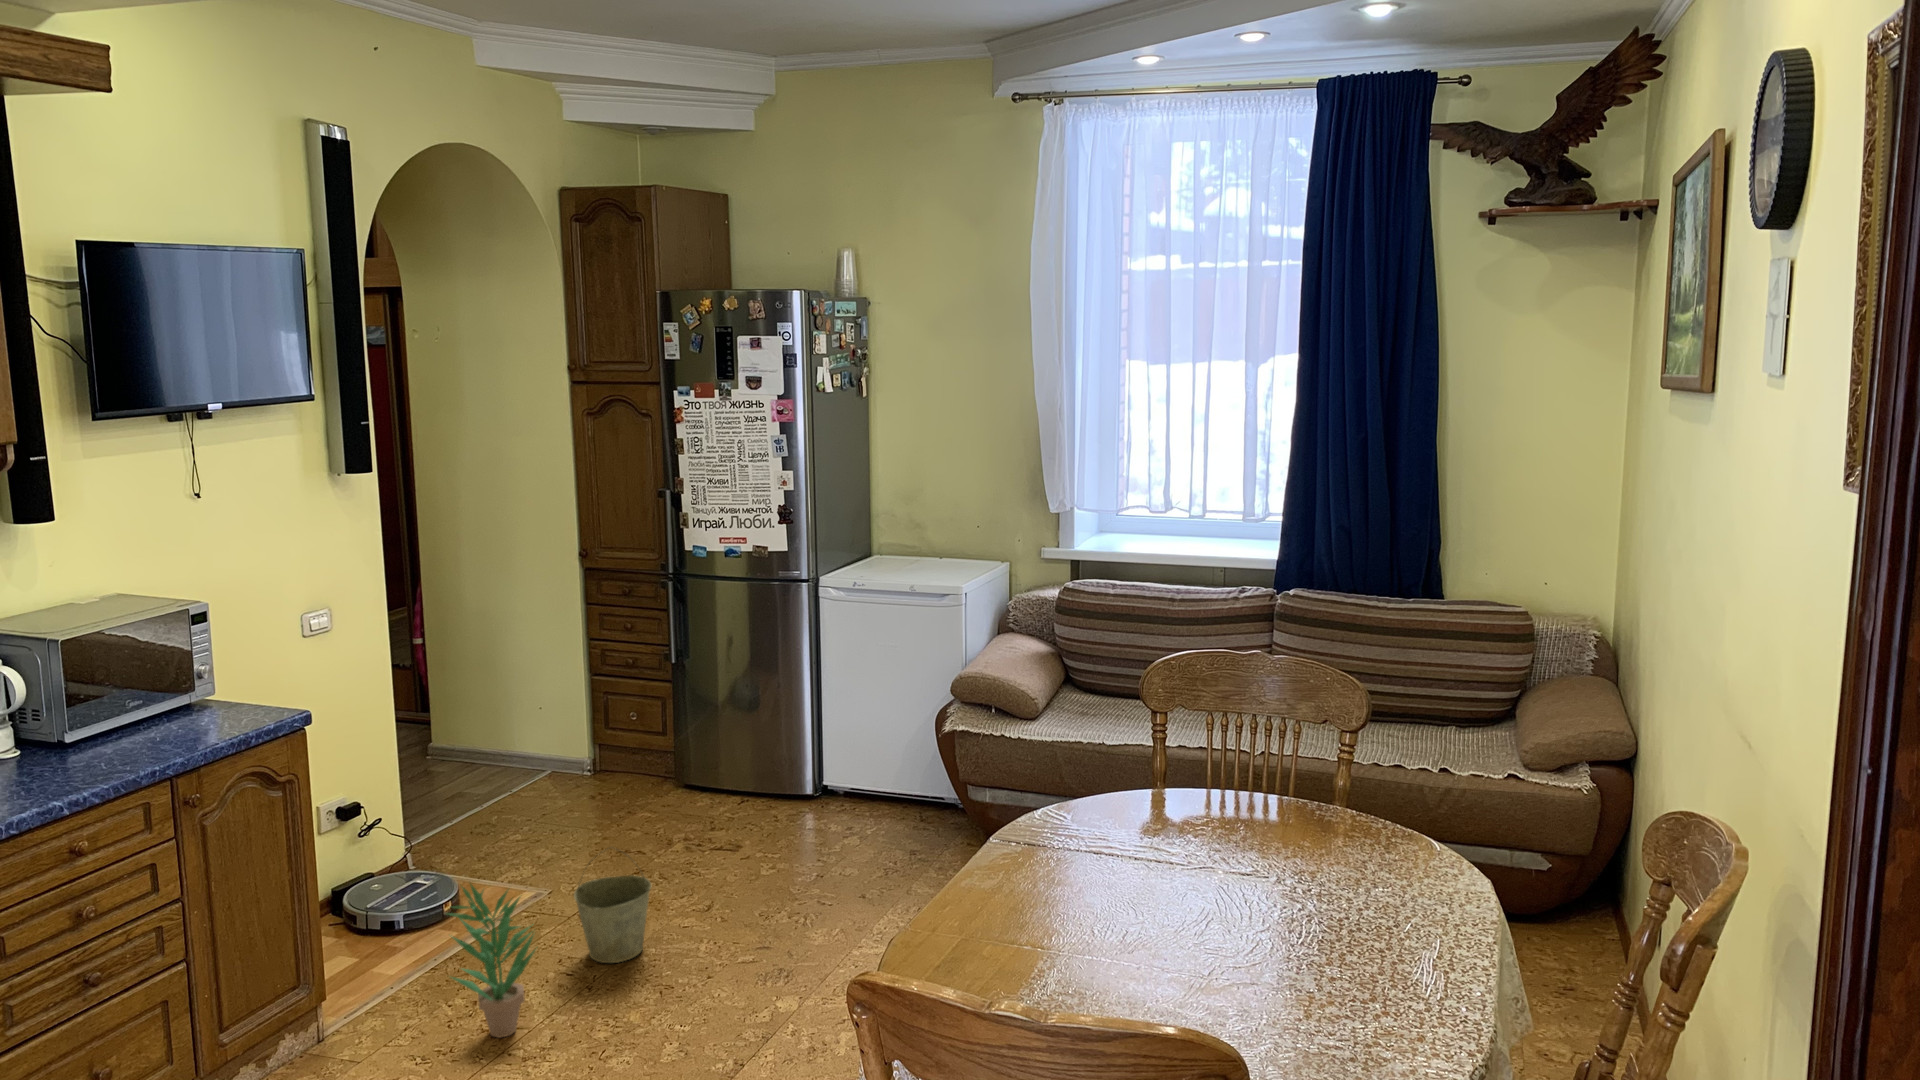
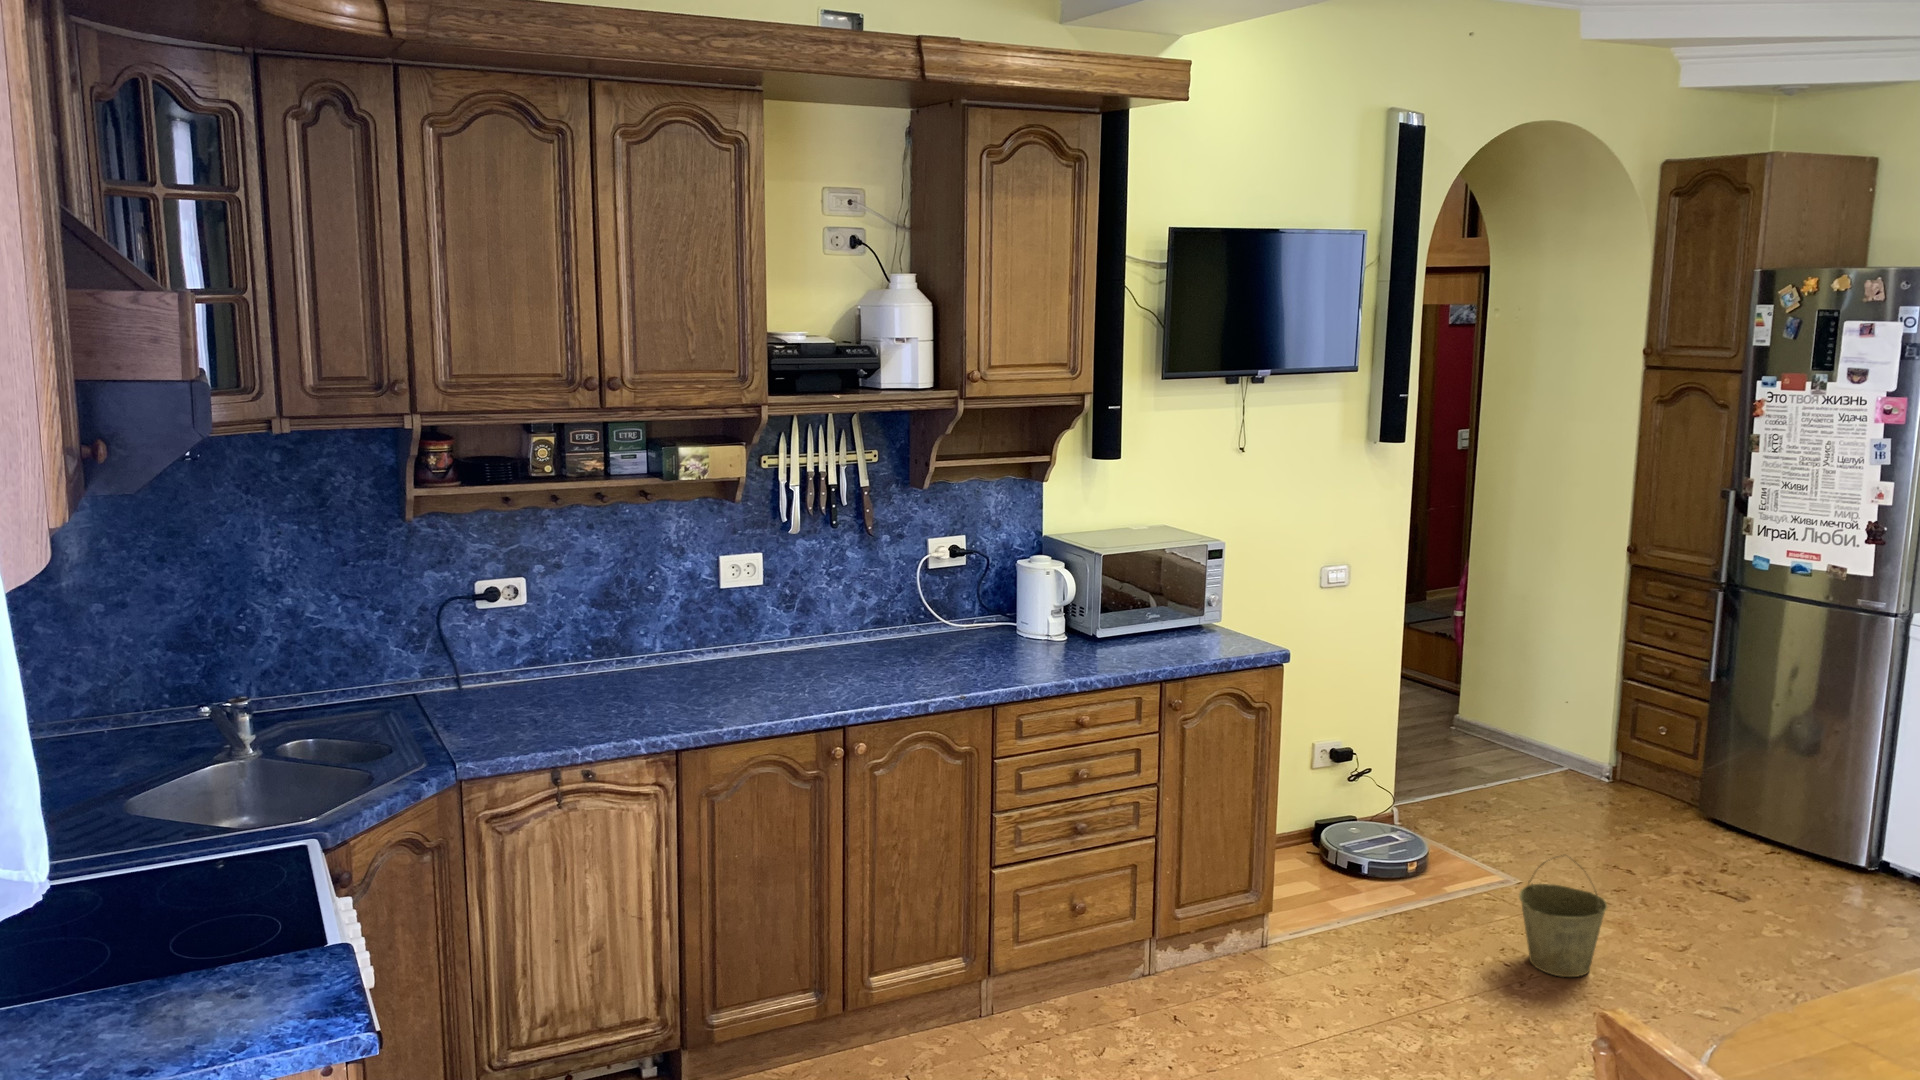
potted plant: present [449,885,537,1038] -> none [1368,842,1463,1002]

